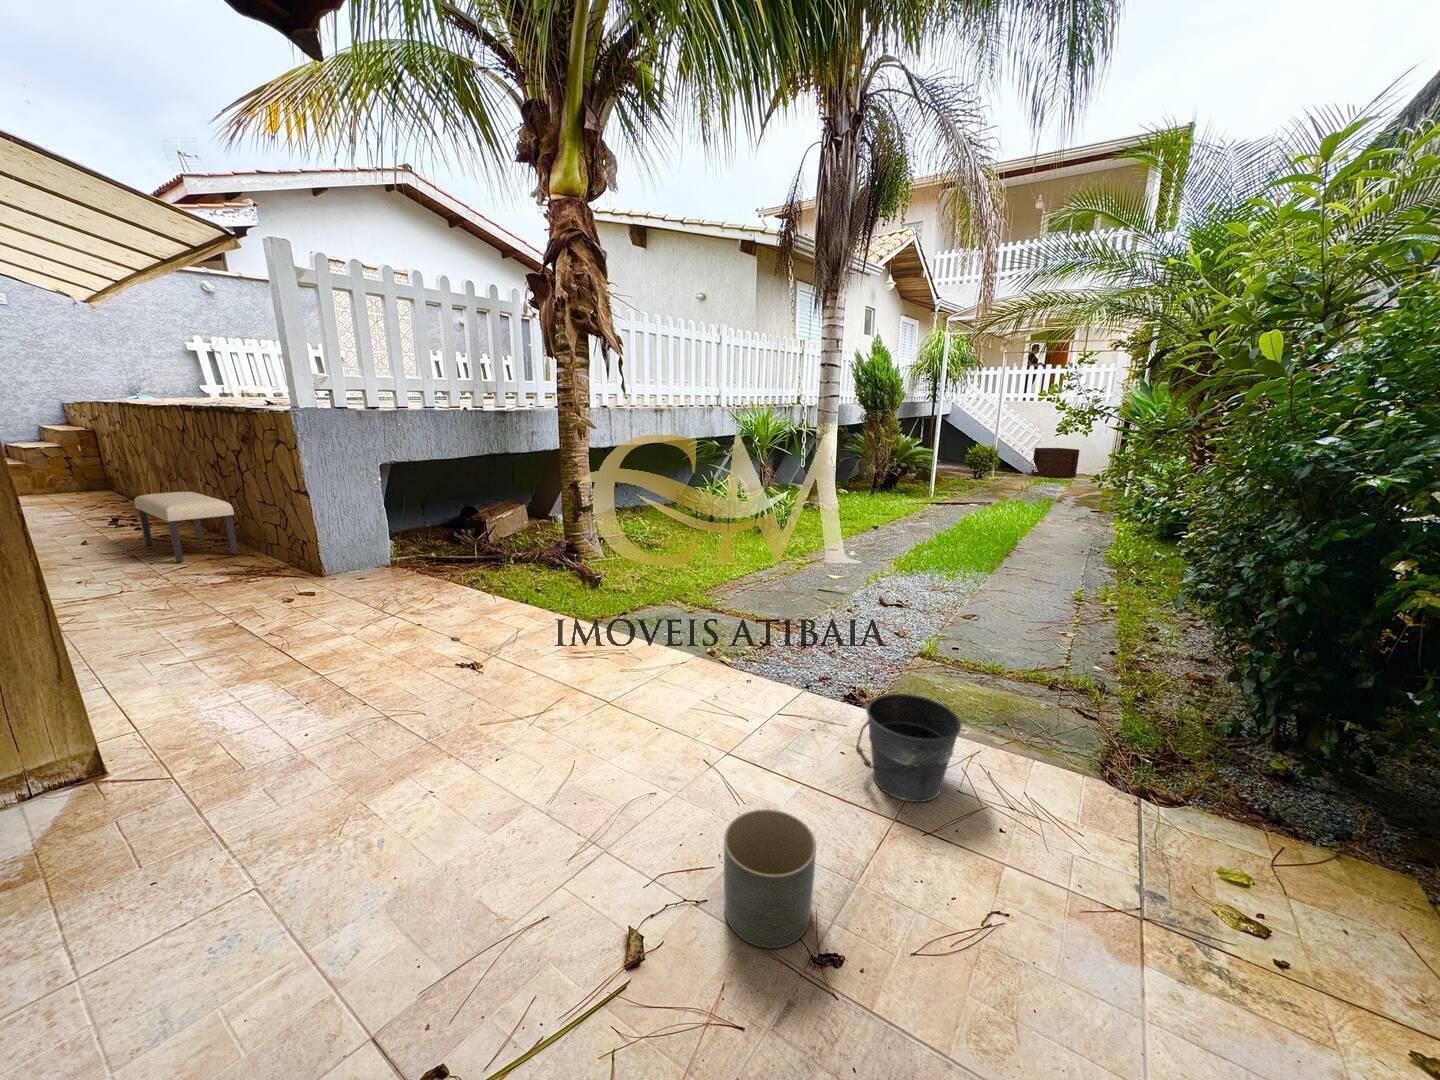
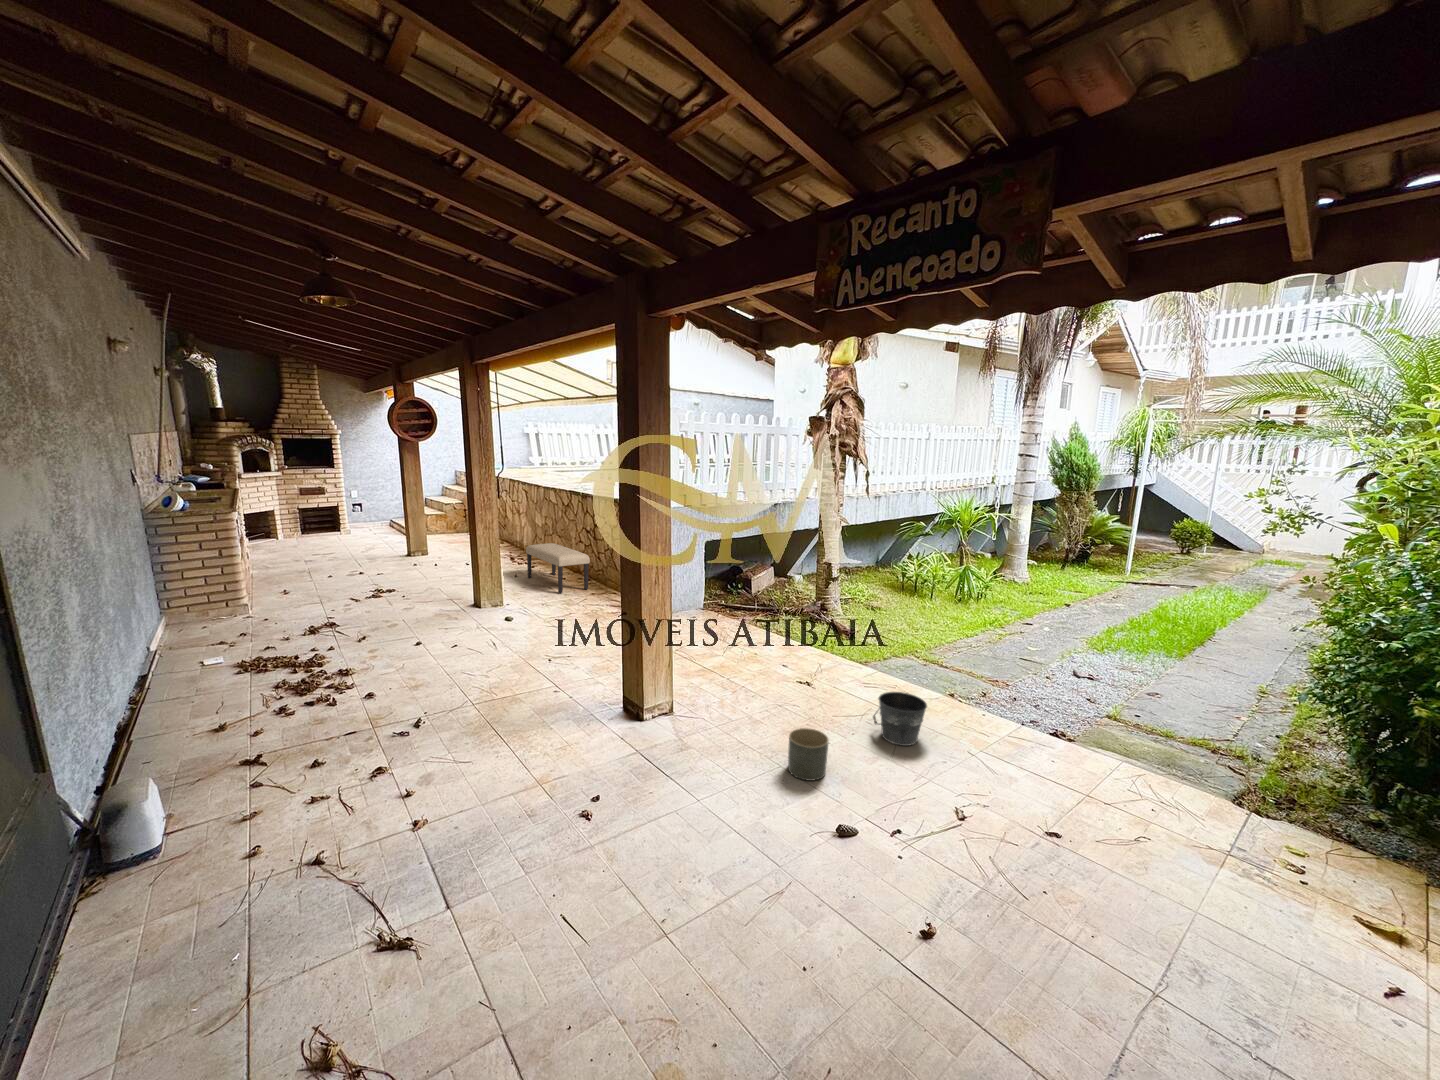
wooden crate: present [1031,448,1079,478] -> none [1254,524,1317,560]
bucket: present [856,694,961,802] -> present [873,692,927,746]
planter: present [724,809,816,948] -> present [788,728,829,781]

